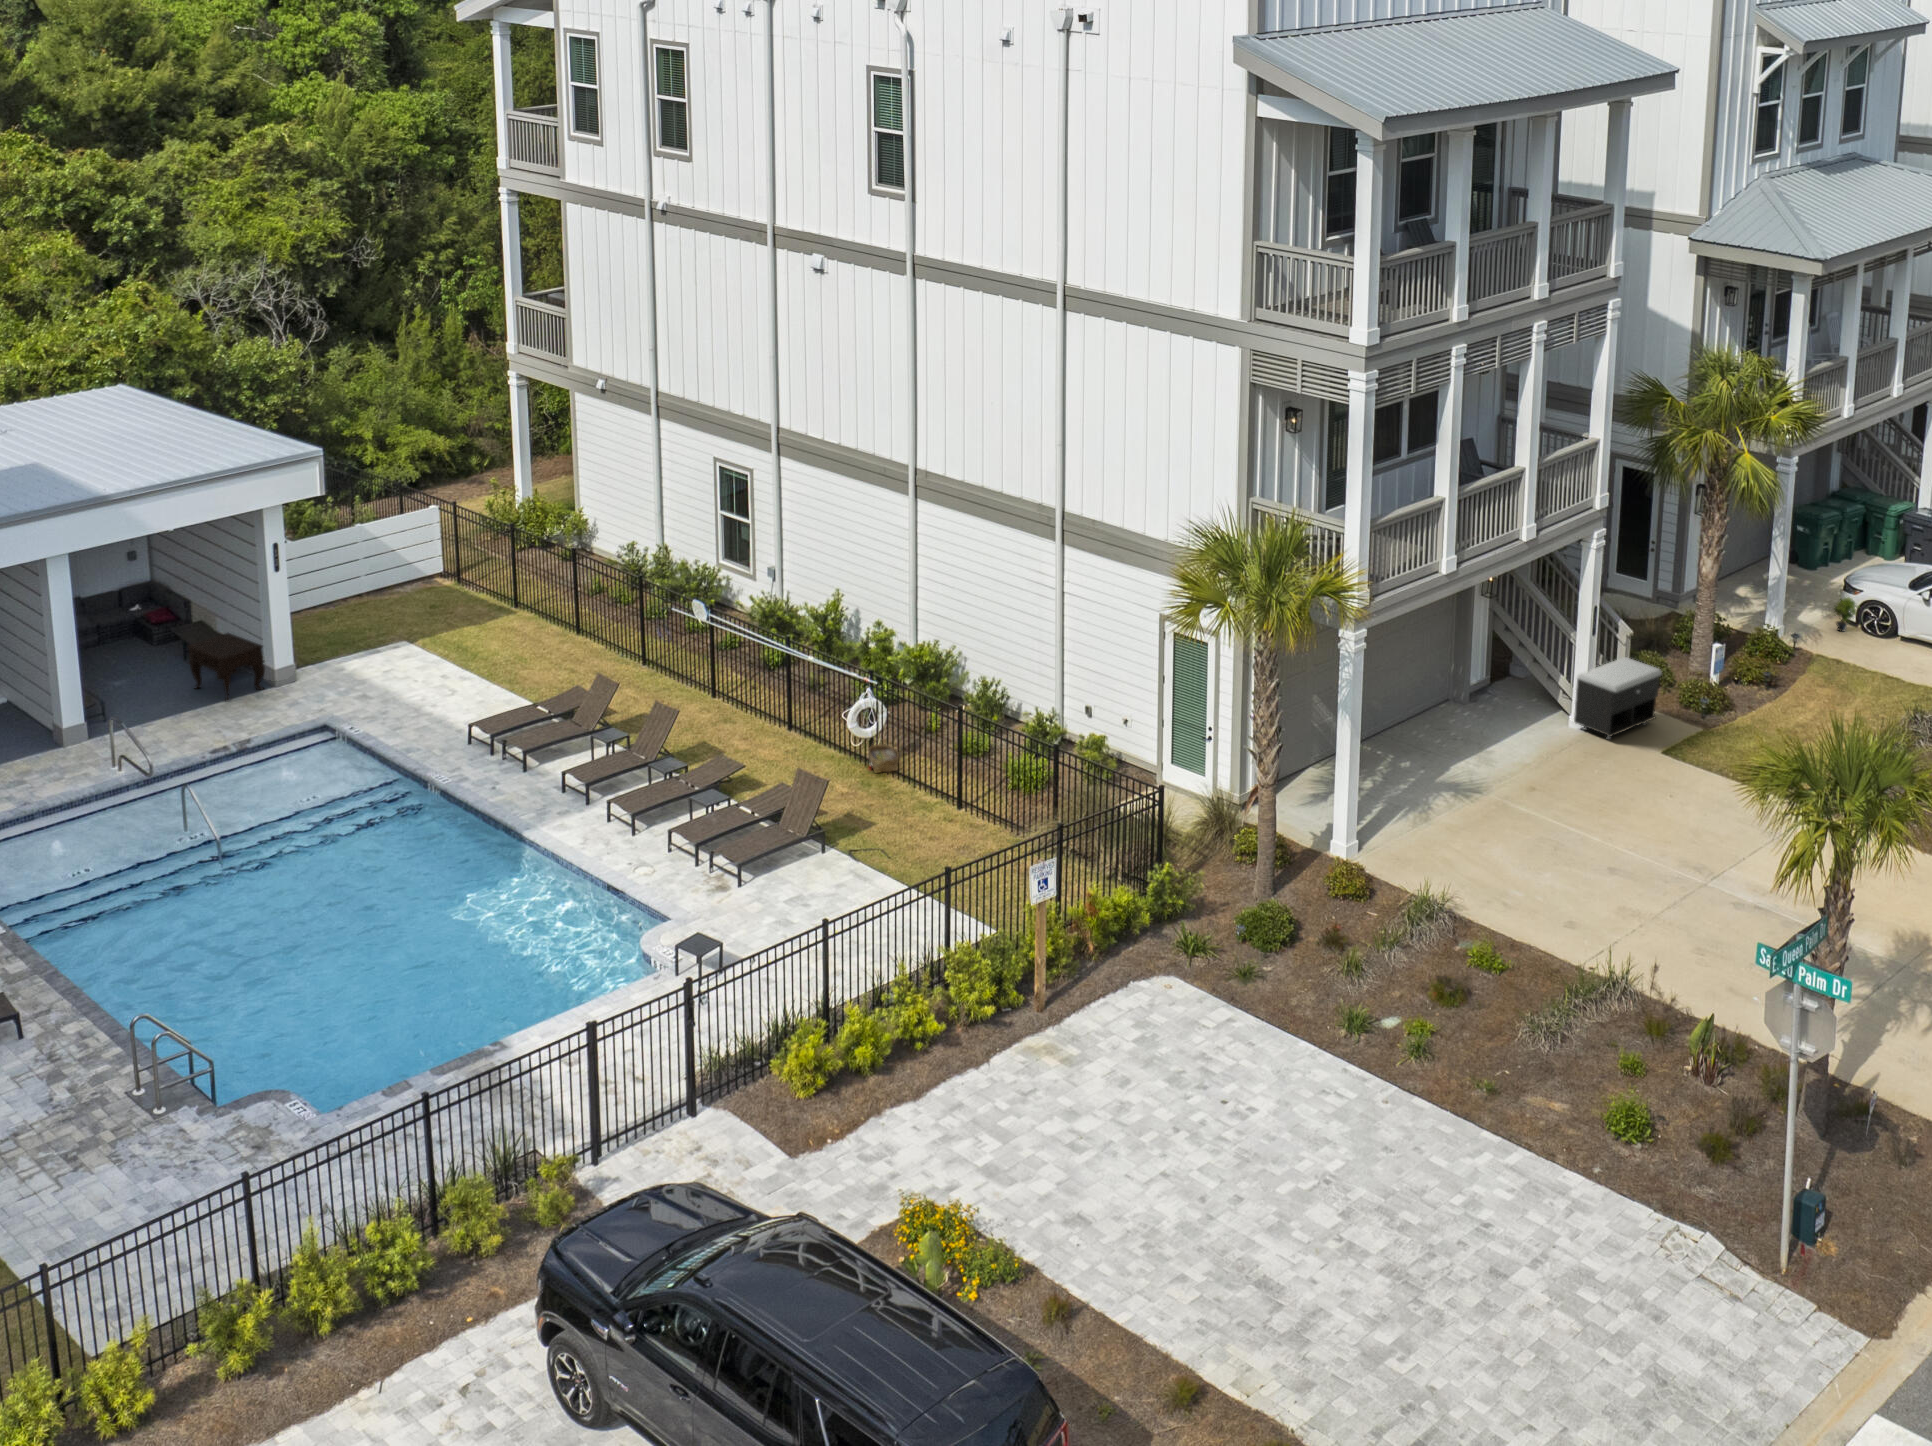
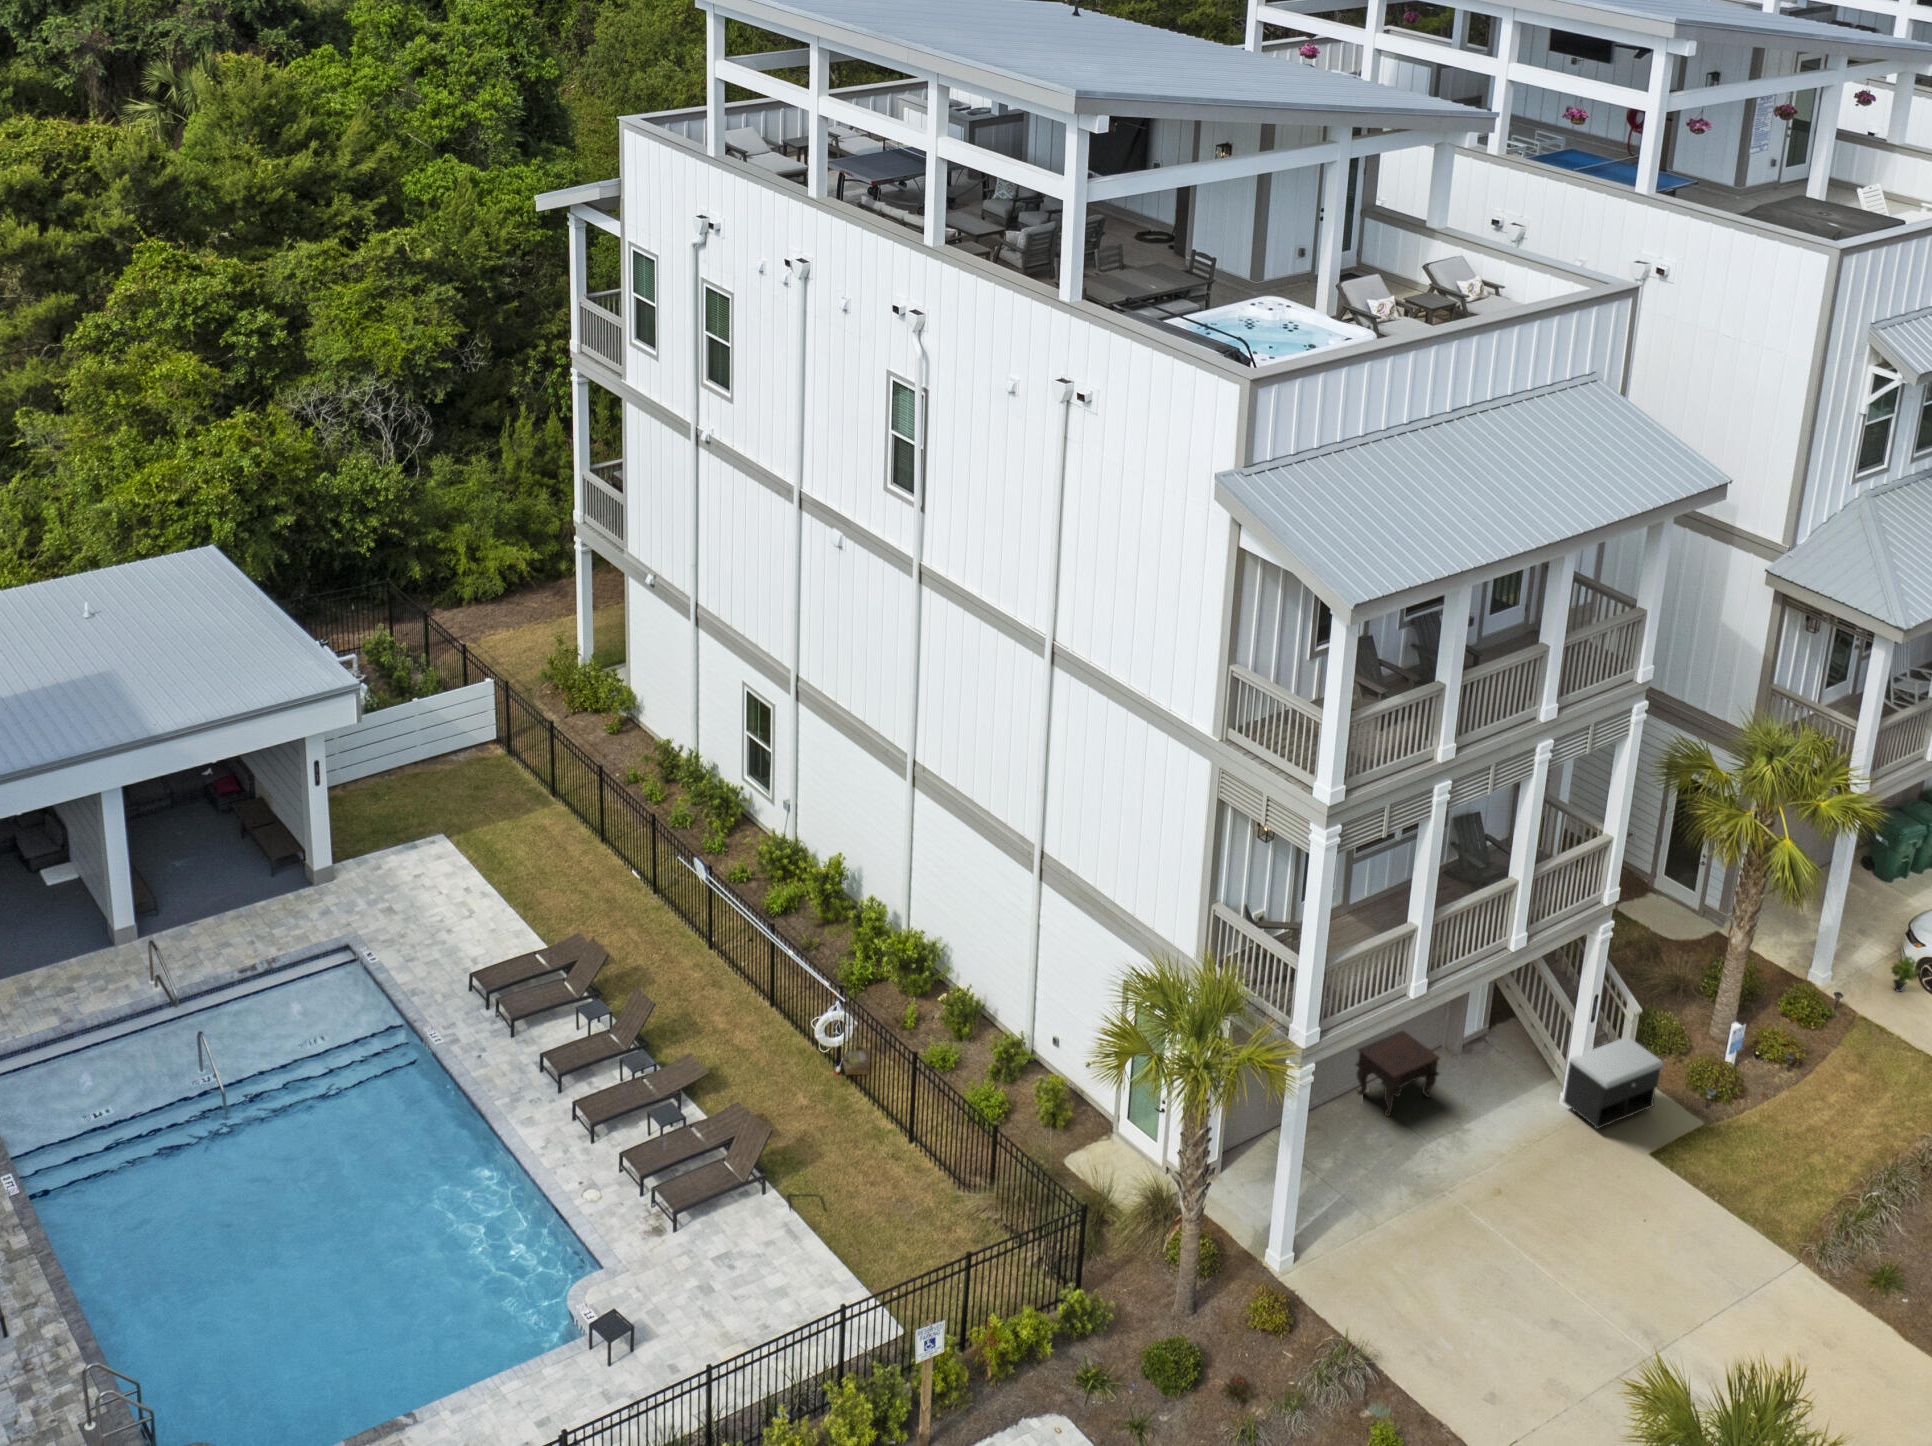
side table: present [187,633,265,701] -> present [1355,1031,1439,1116]

